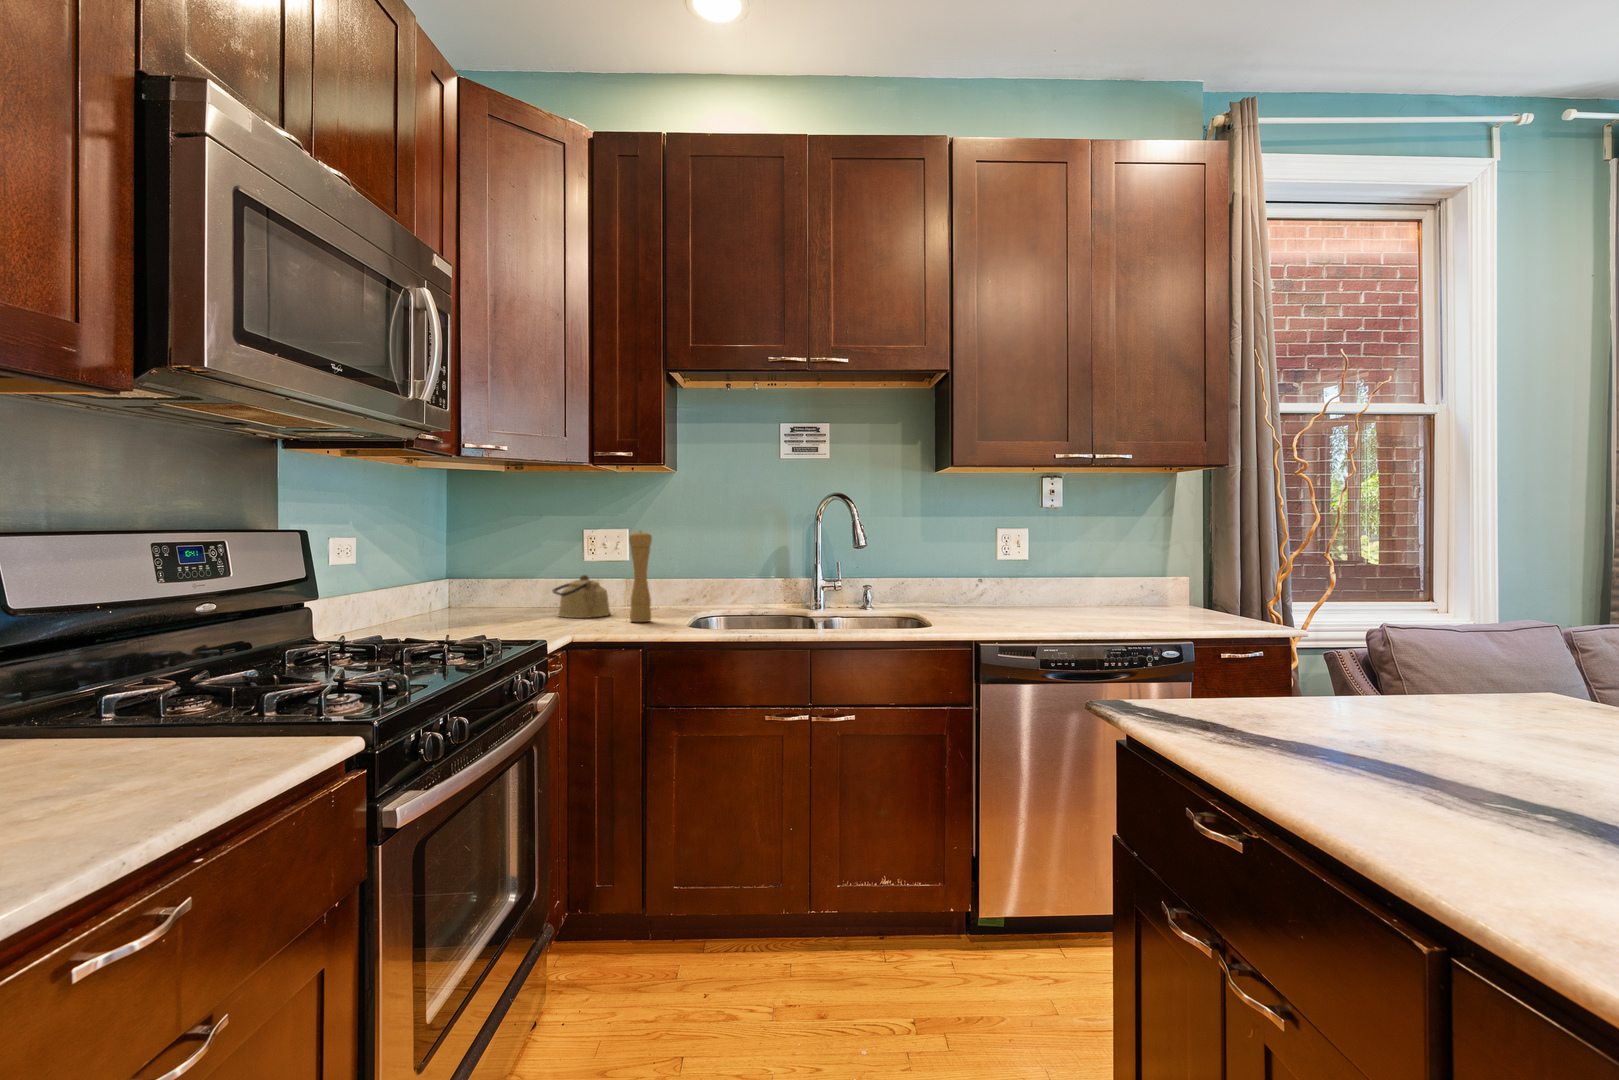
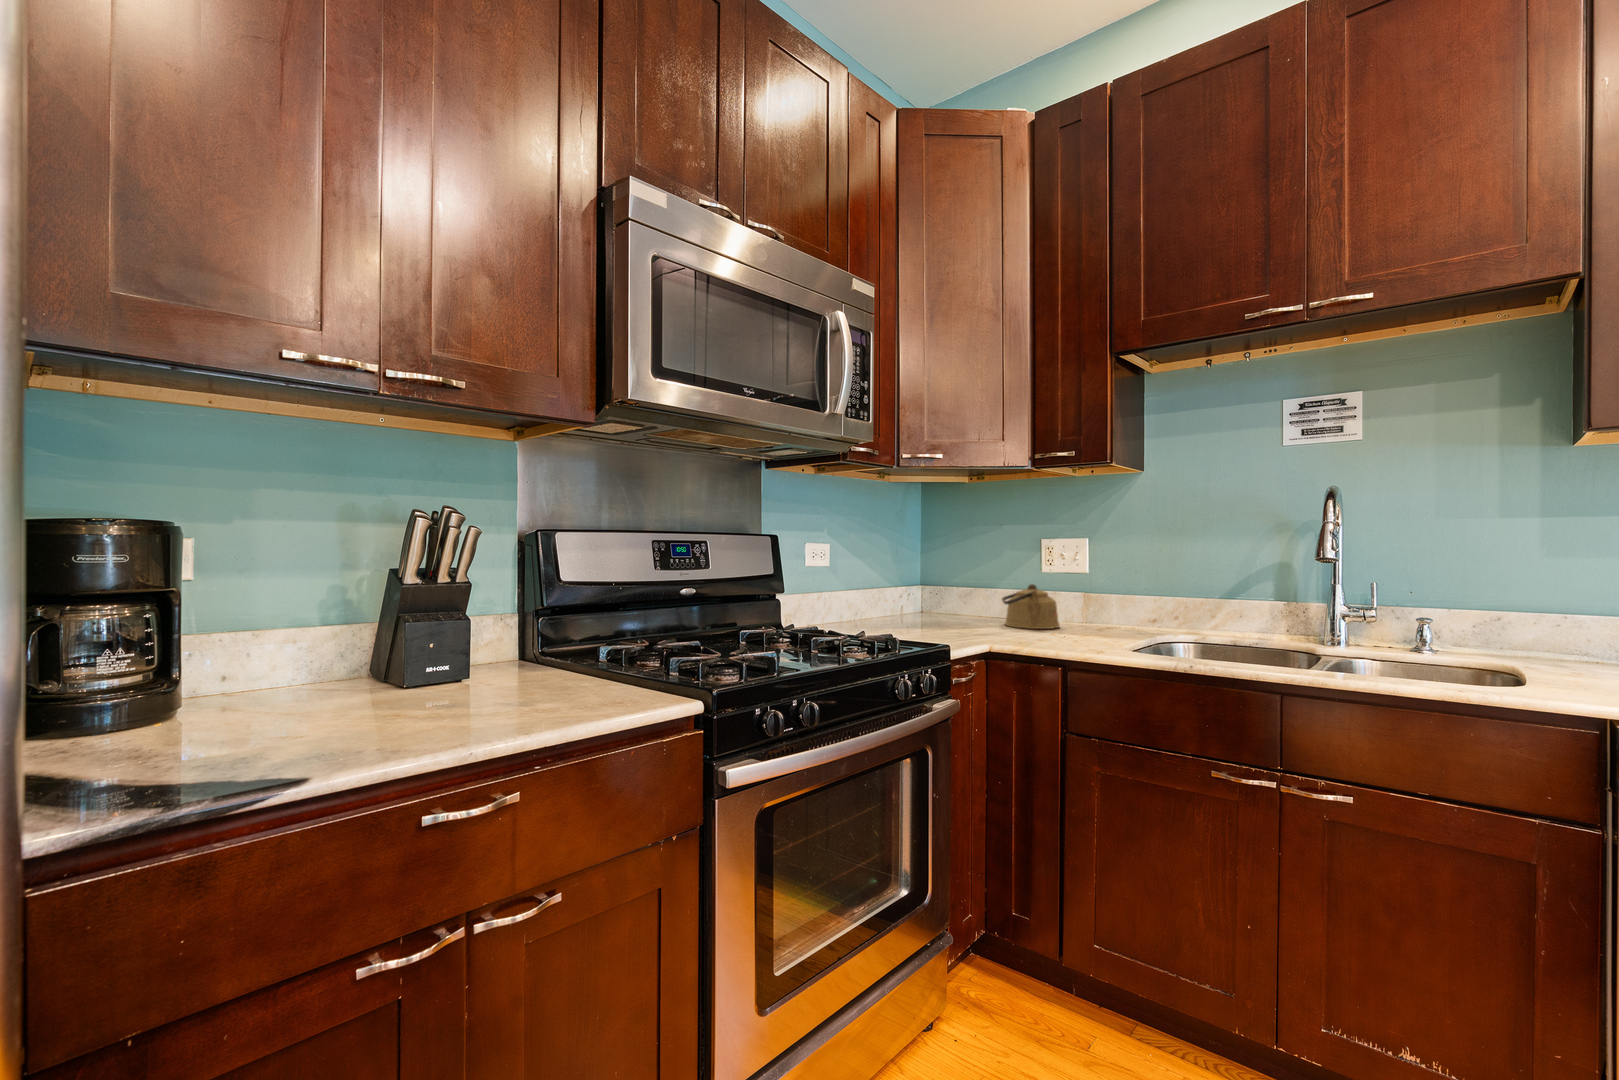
pepper mill: present [629,531,652,622] -> none [1068,538,1095,638]

